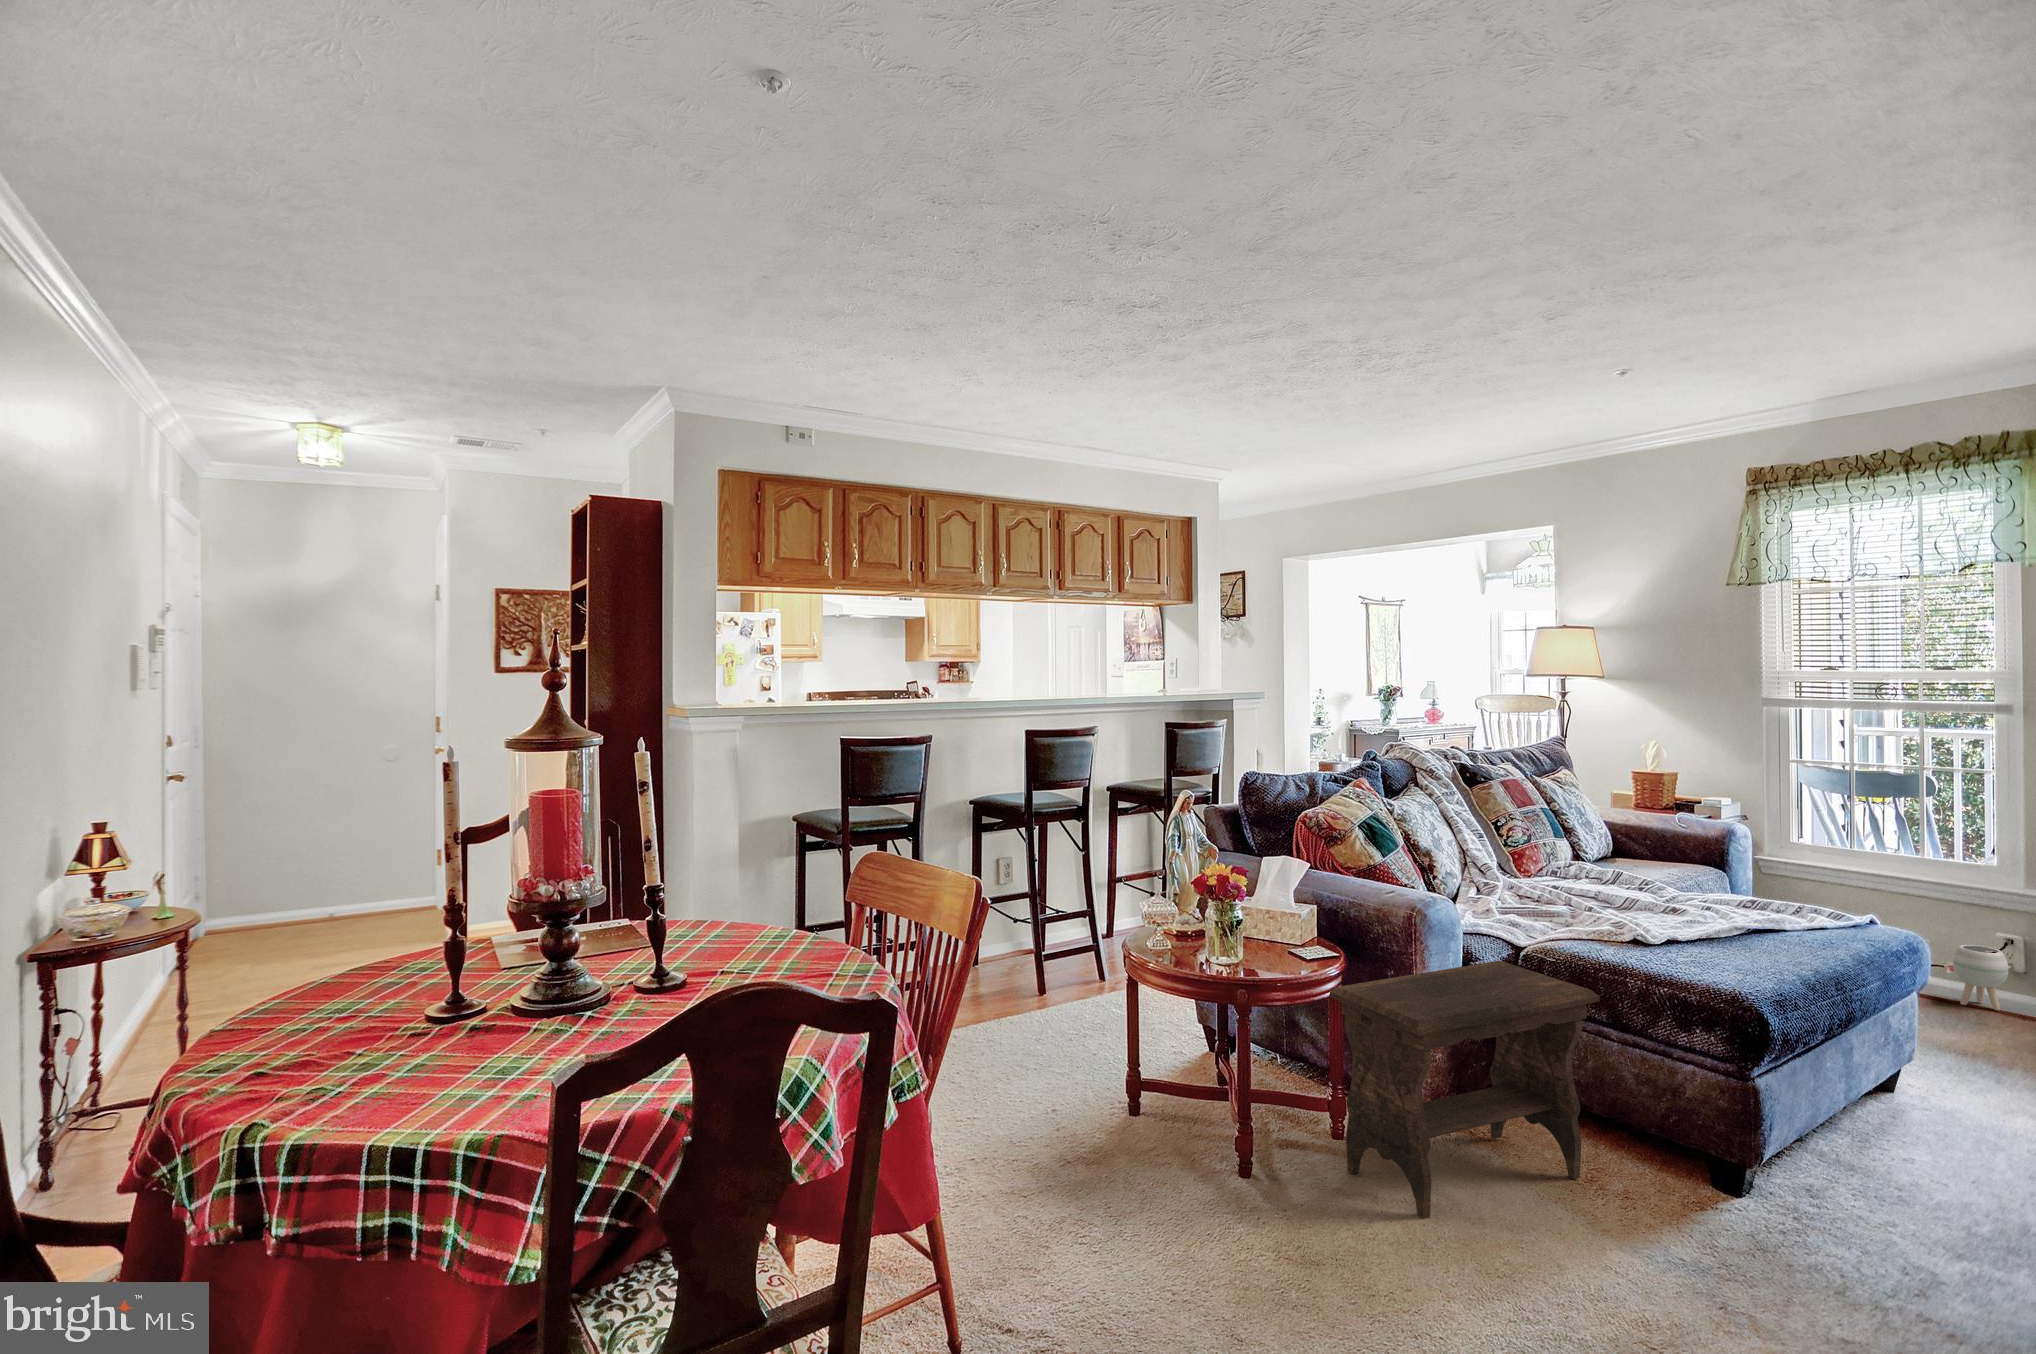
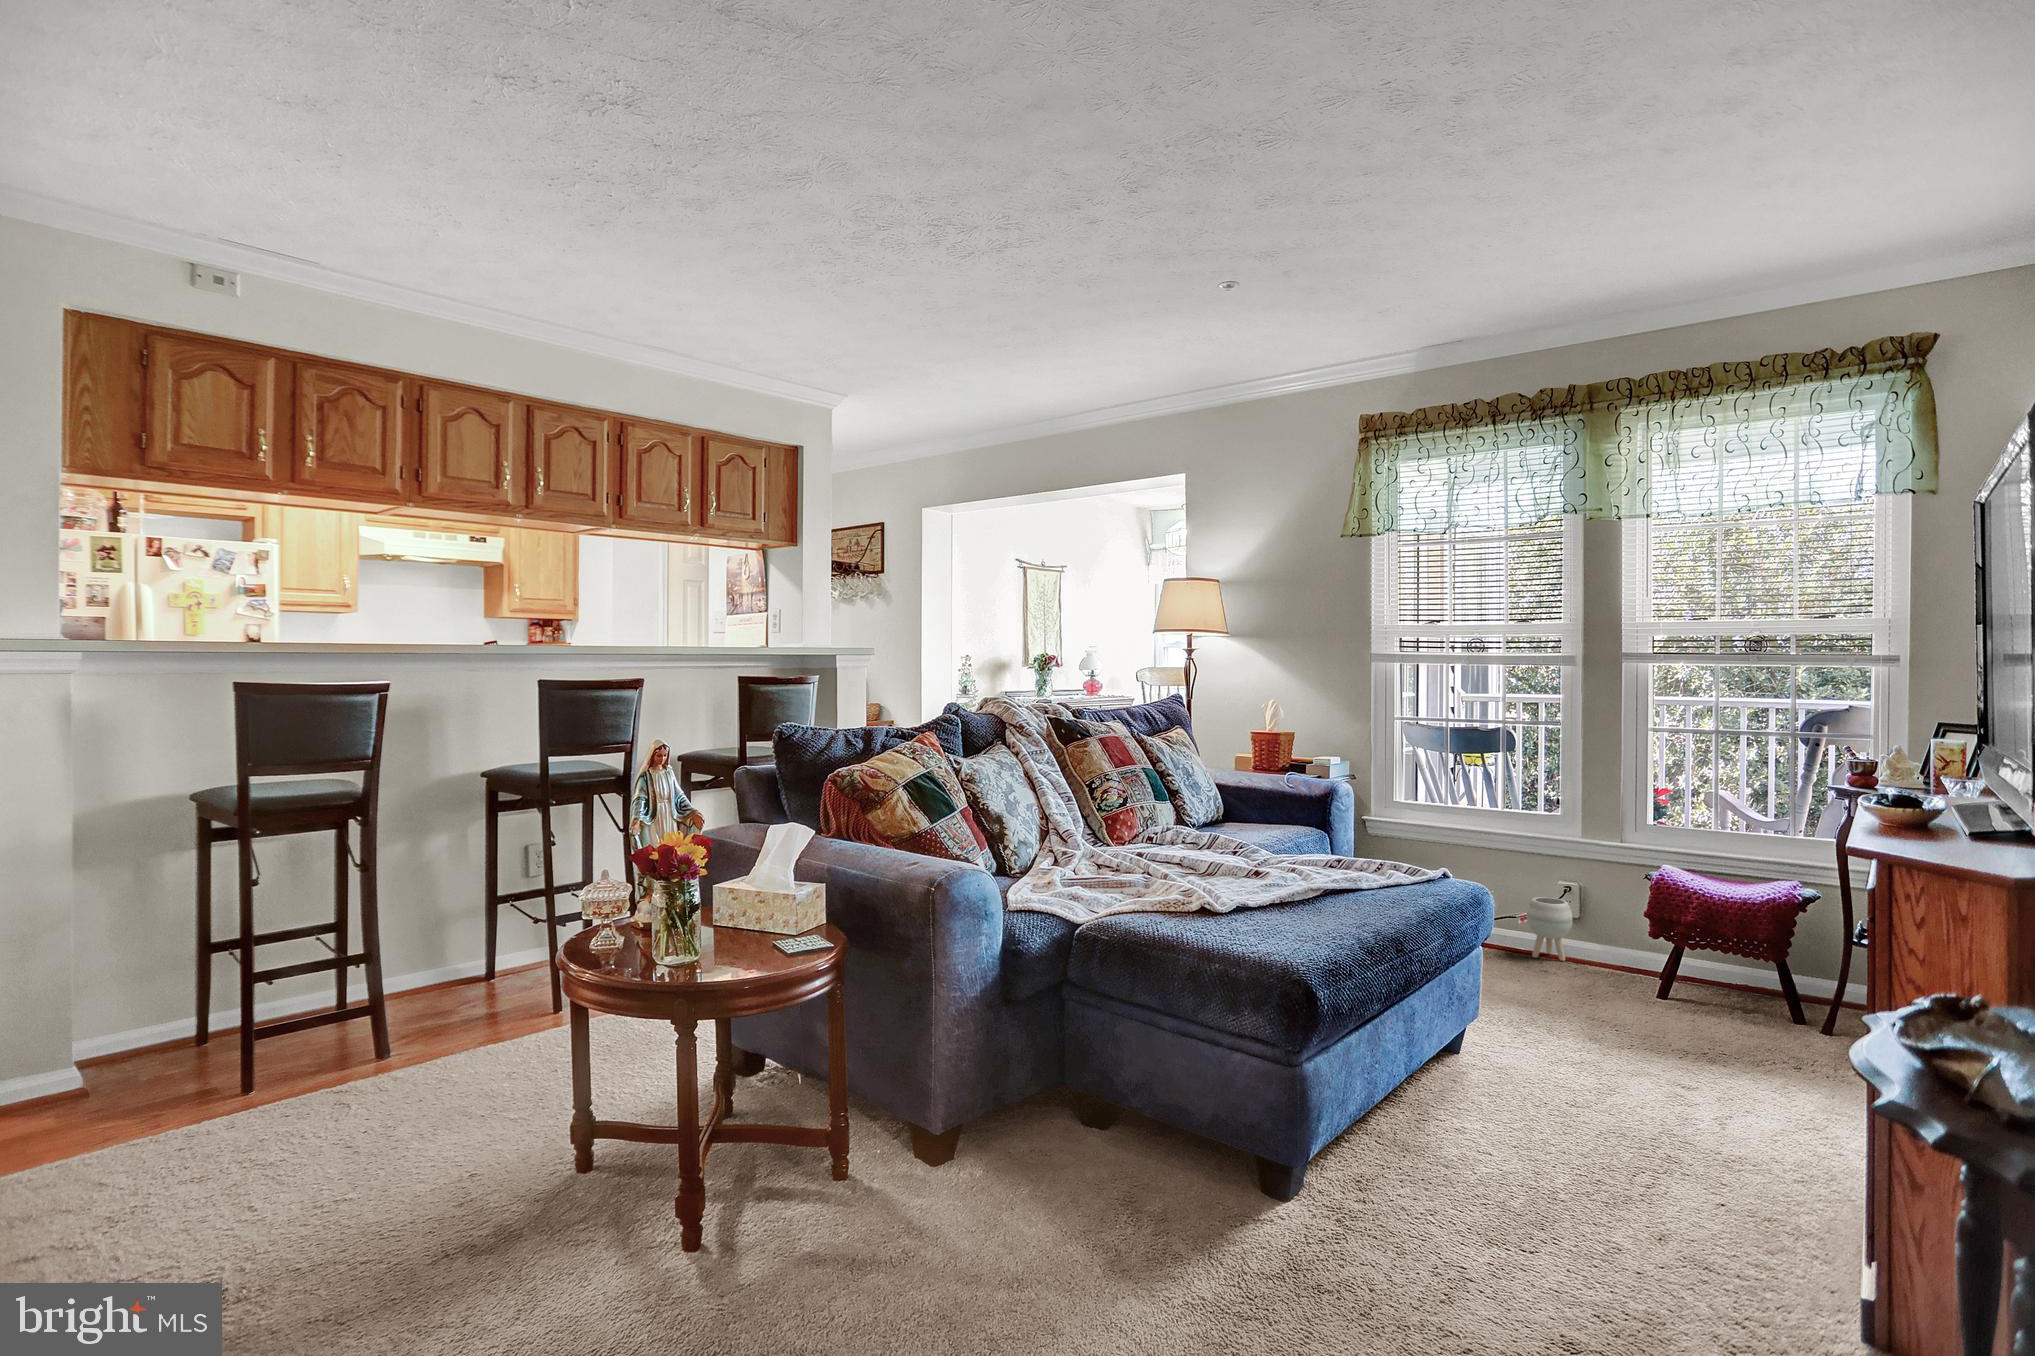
footstool: present [1329,961,1600,1219] -> none [809,942,1140,1296]

